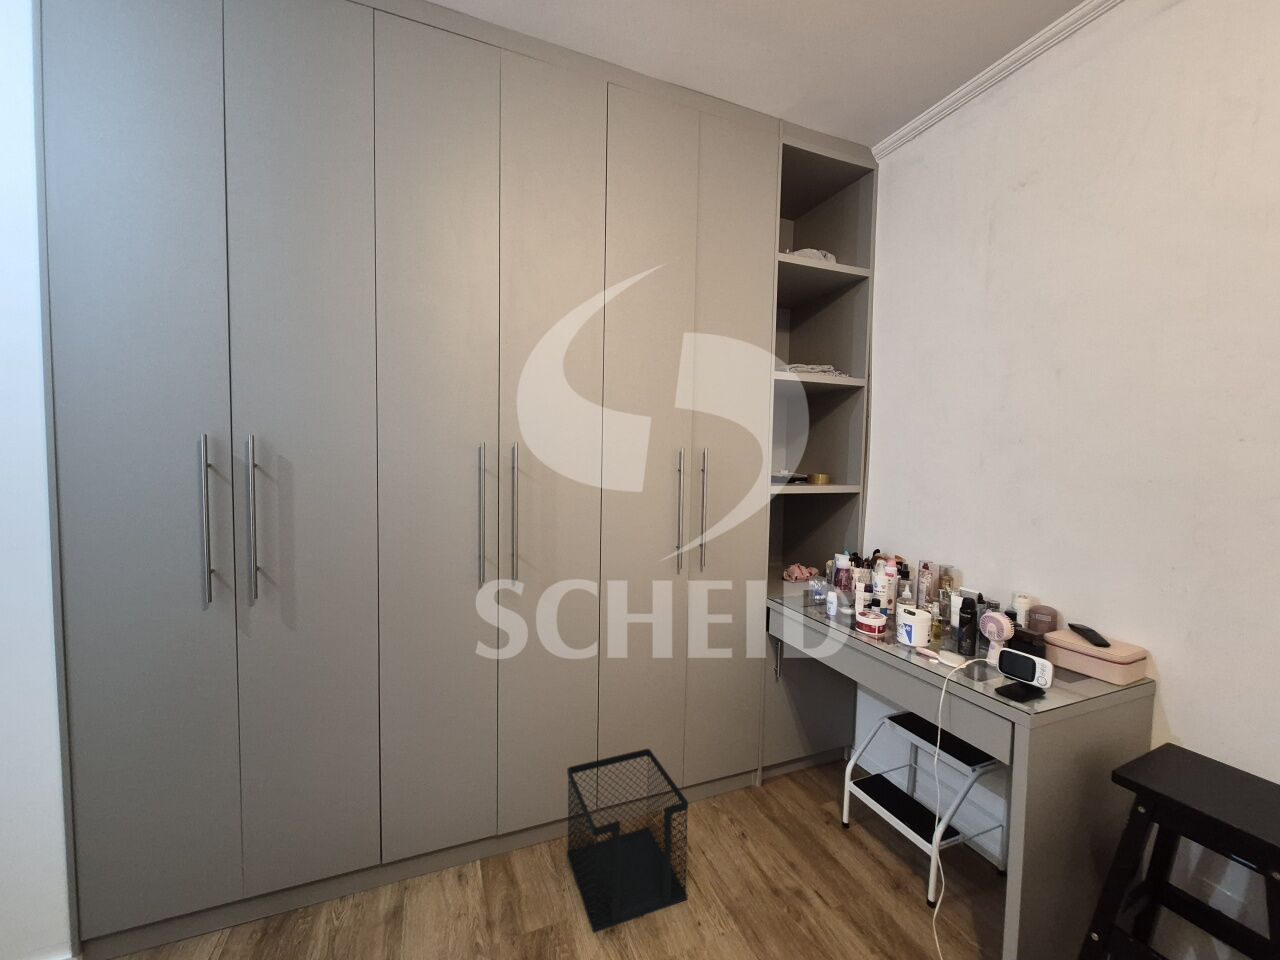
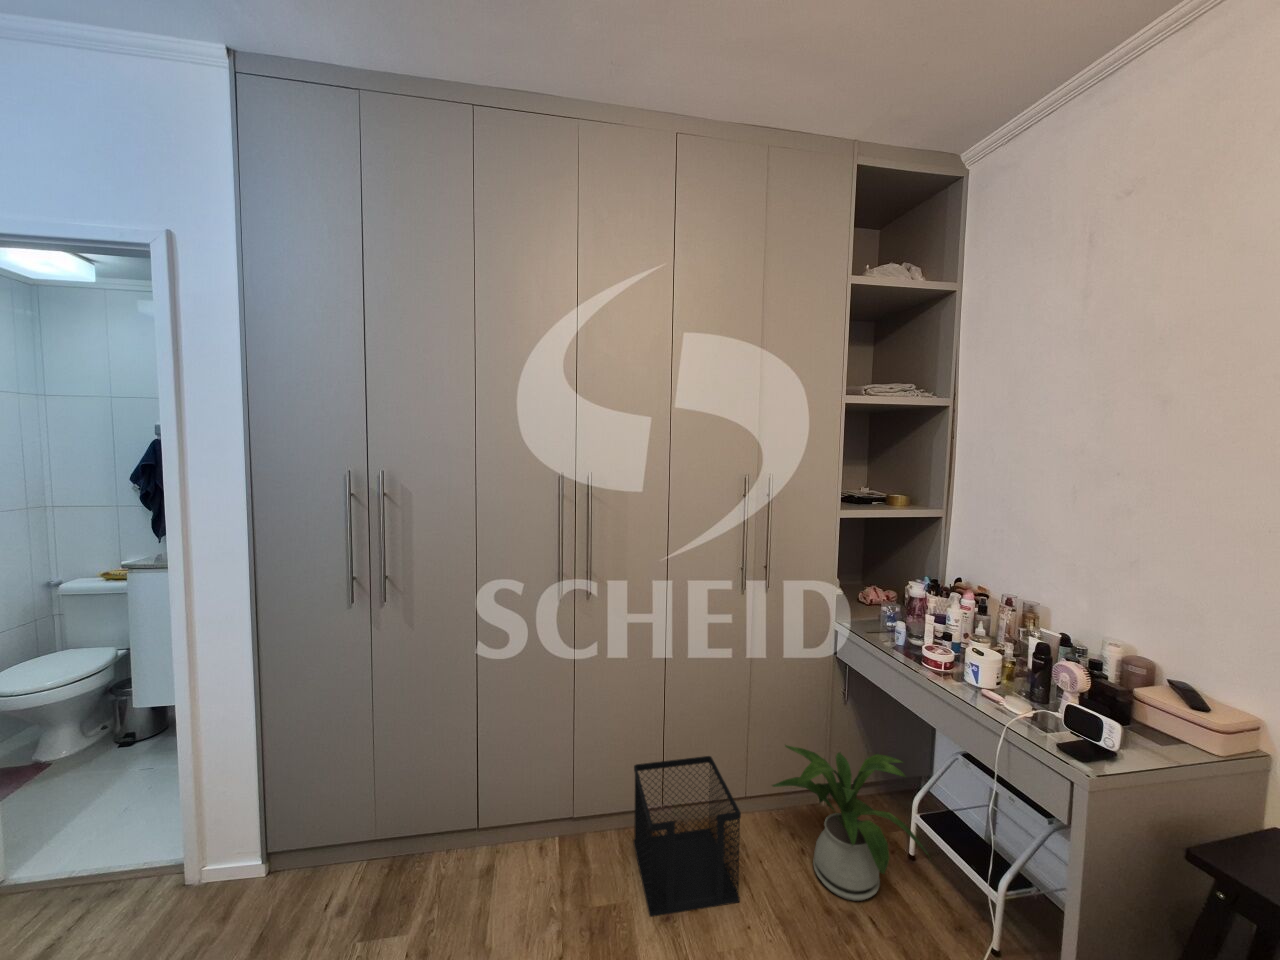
house plant: none [711,726,871,877] -> present [772,745,929,901]

